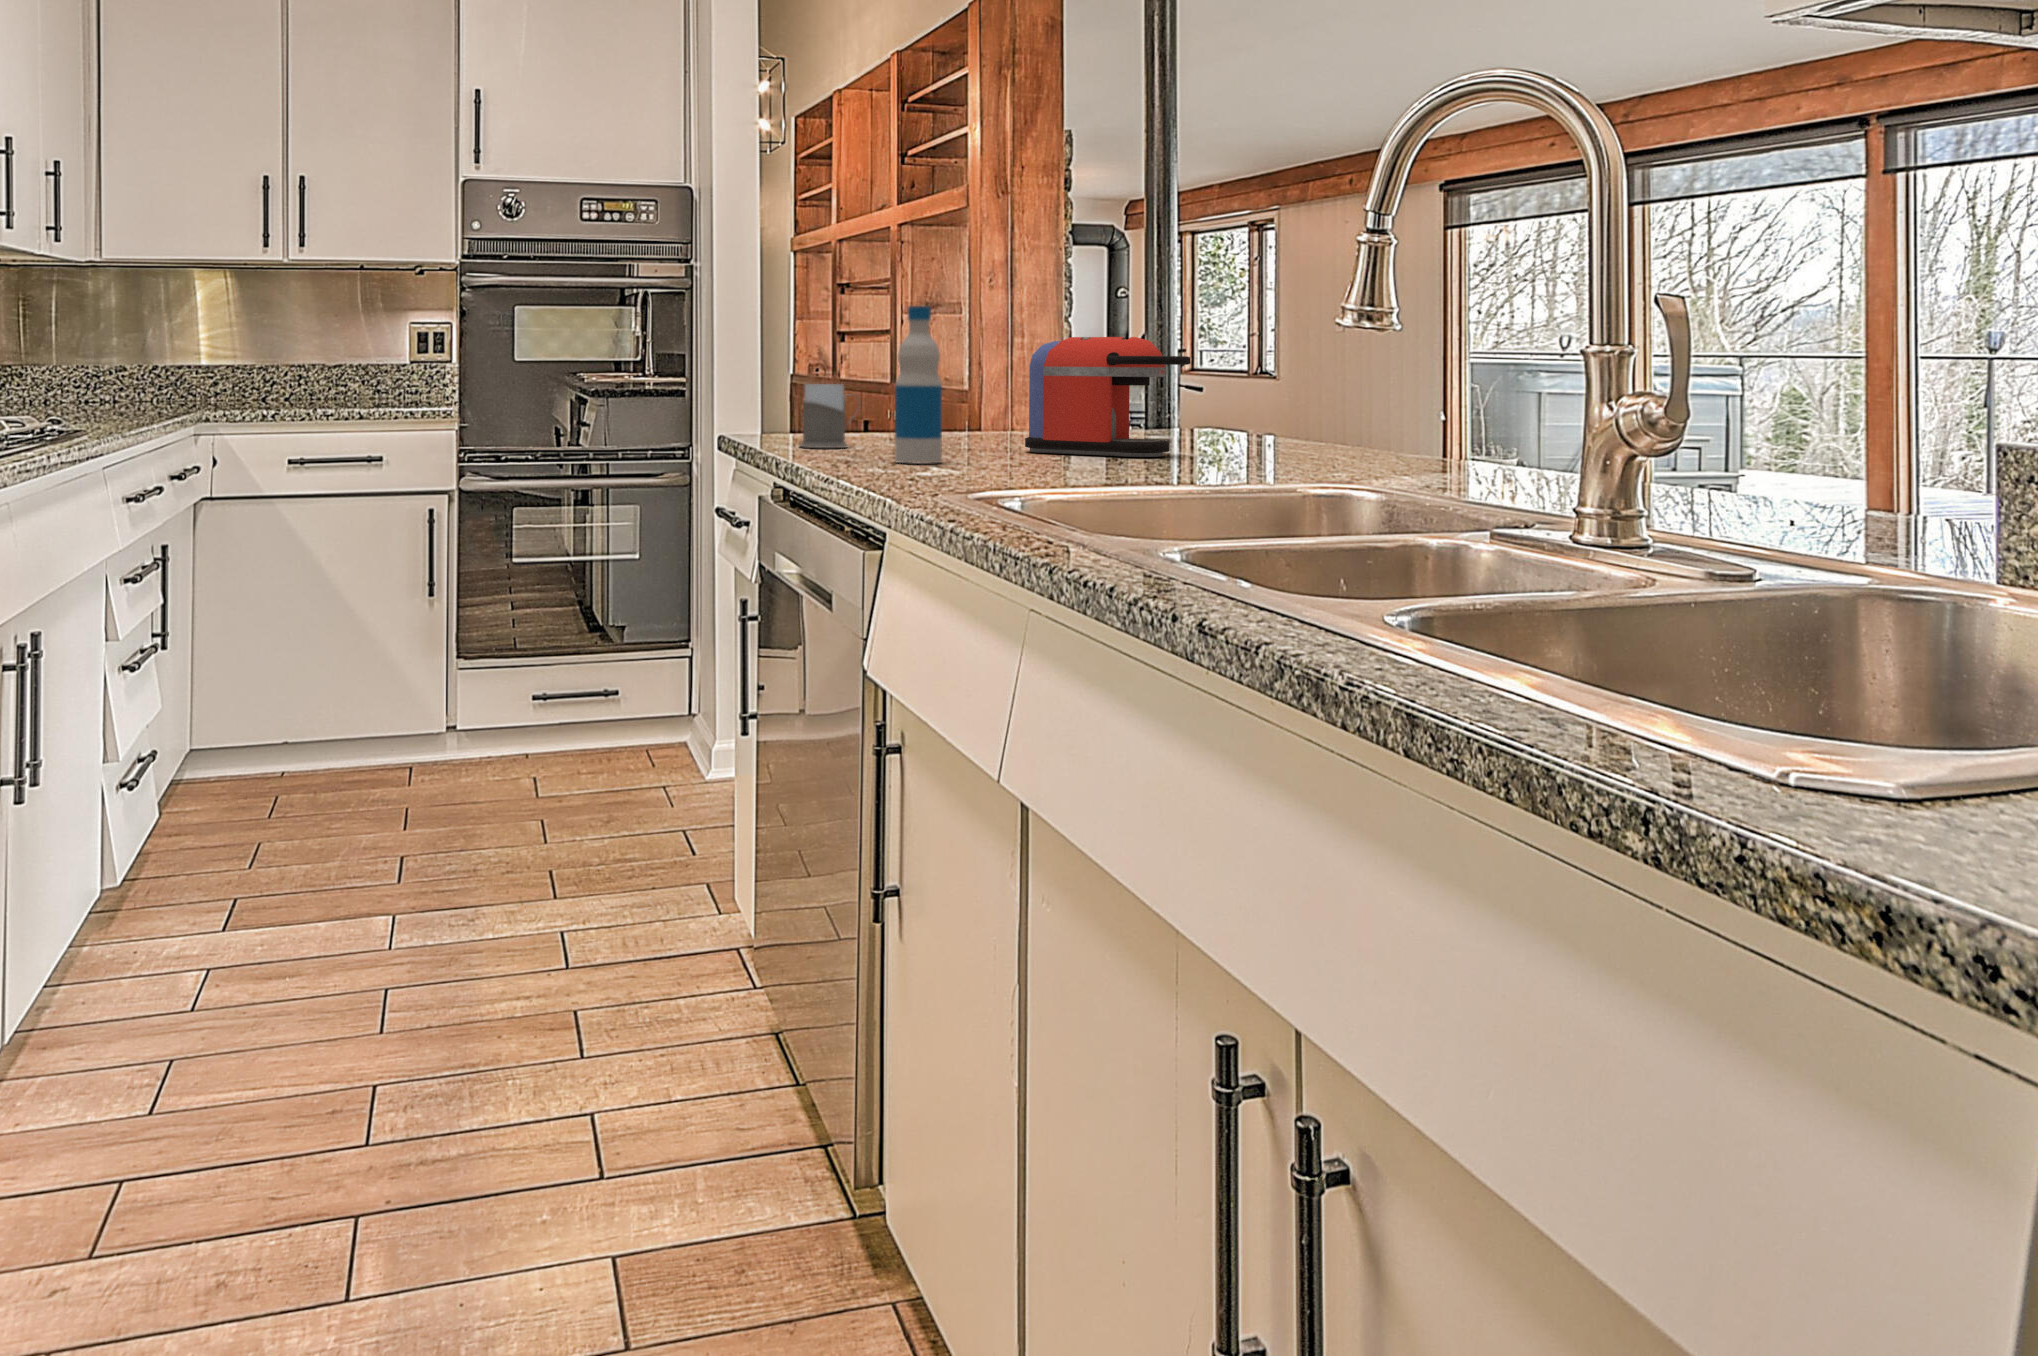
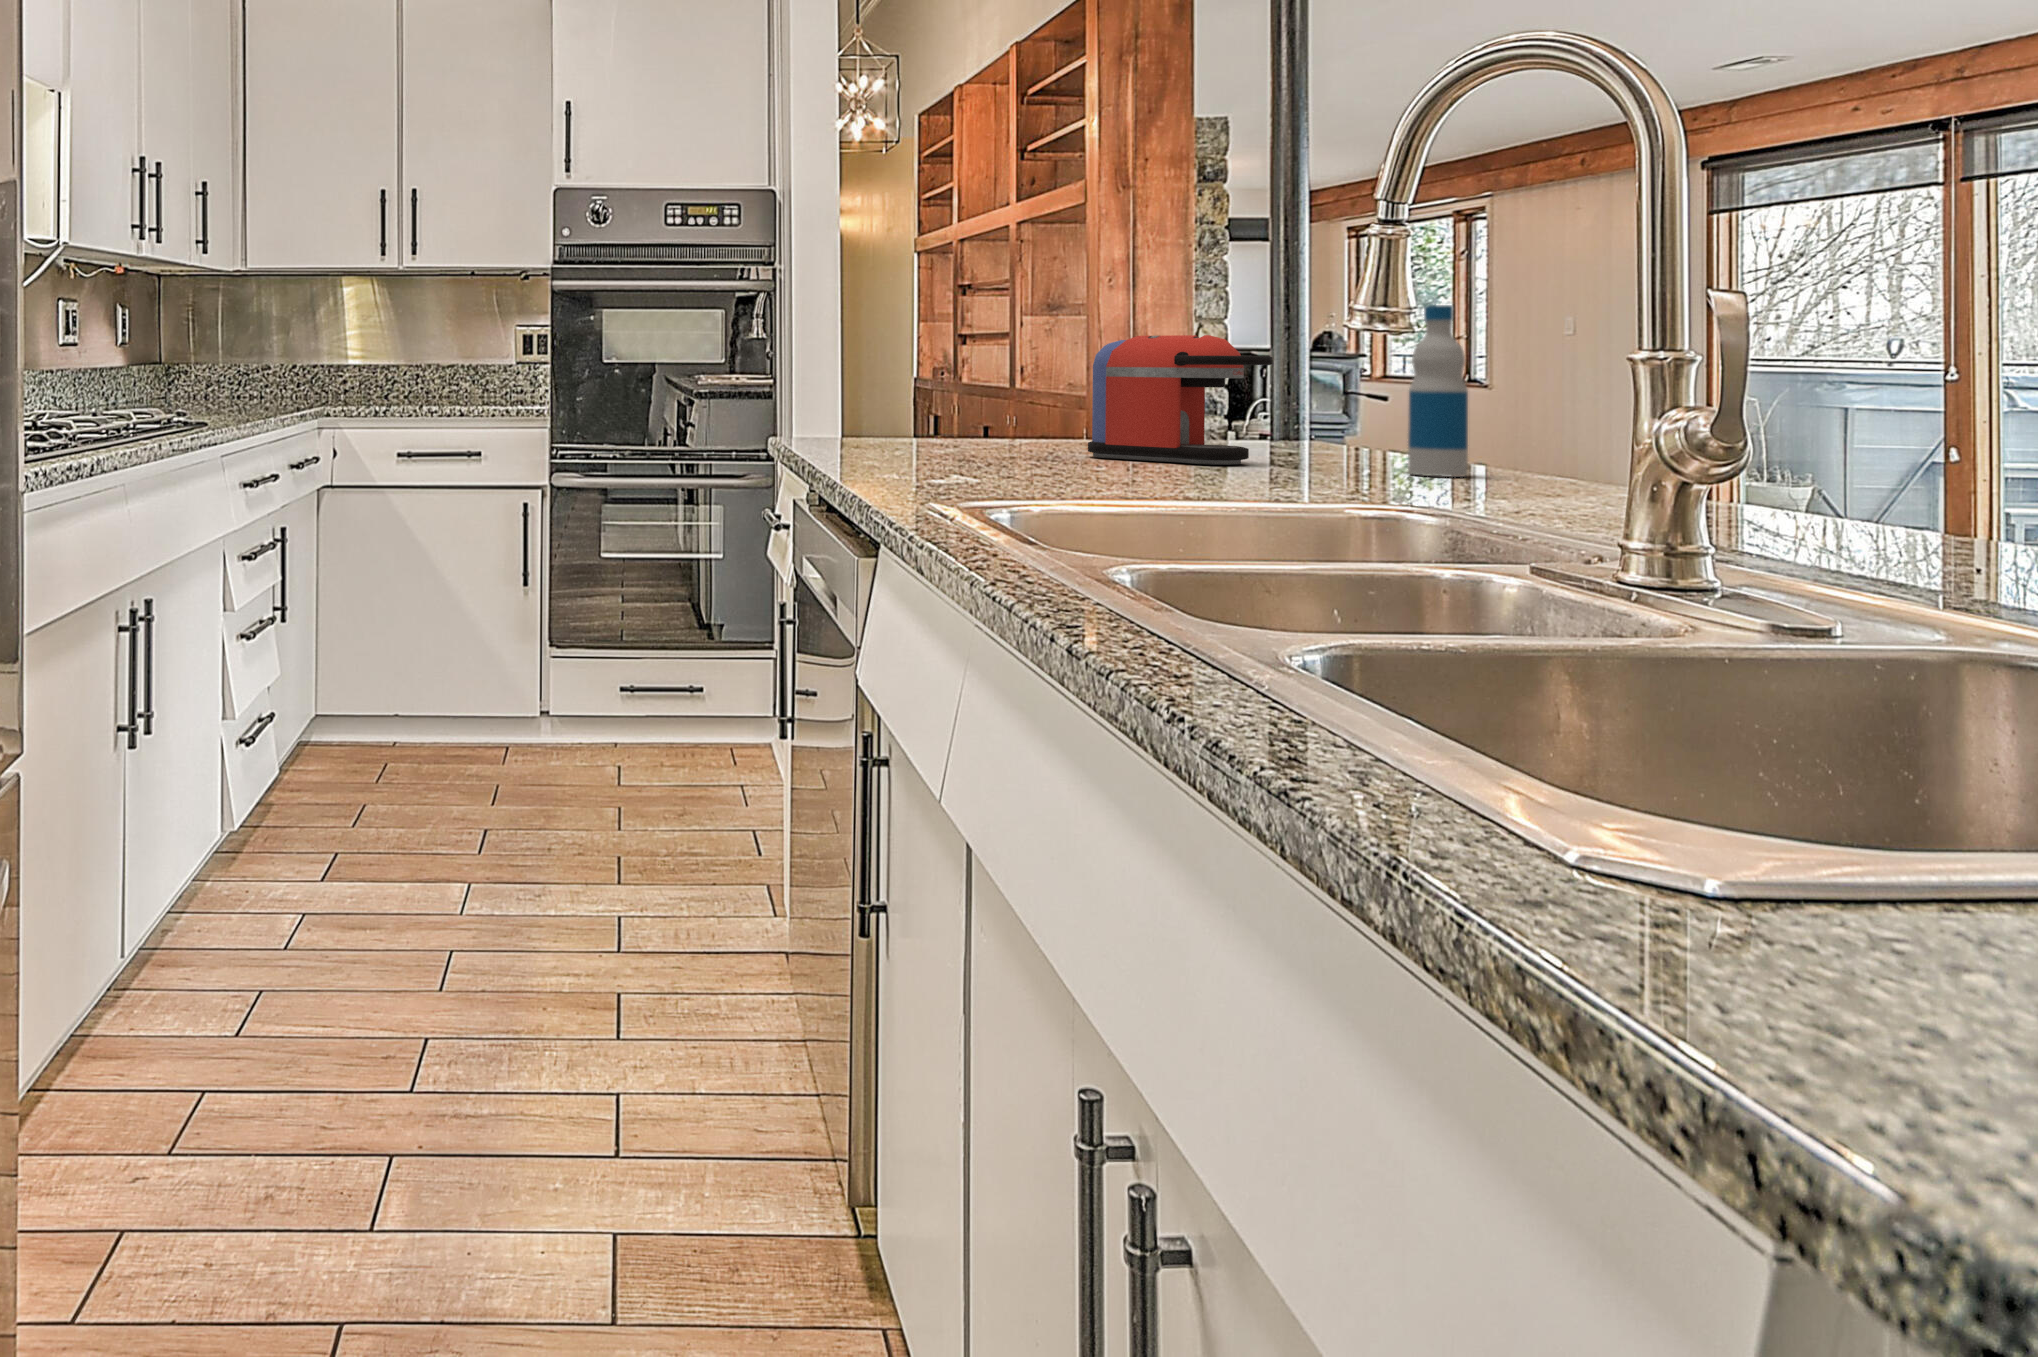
bottle: present [895,306,942,464] -> present [1408,305,1468,477]
mug: present [800,384,859,448] -> none [851,384,916,449]

